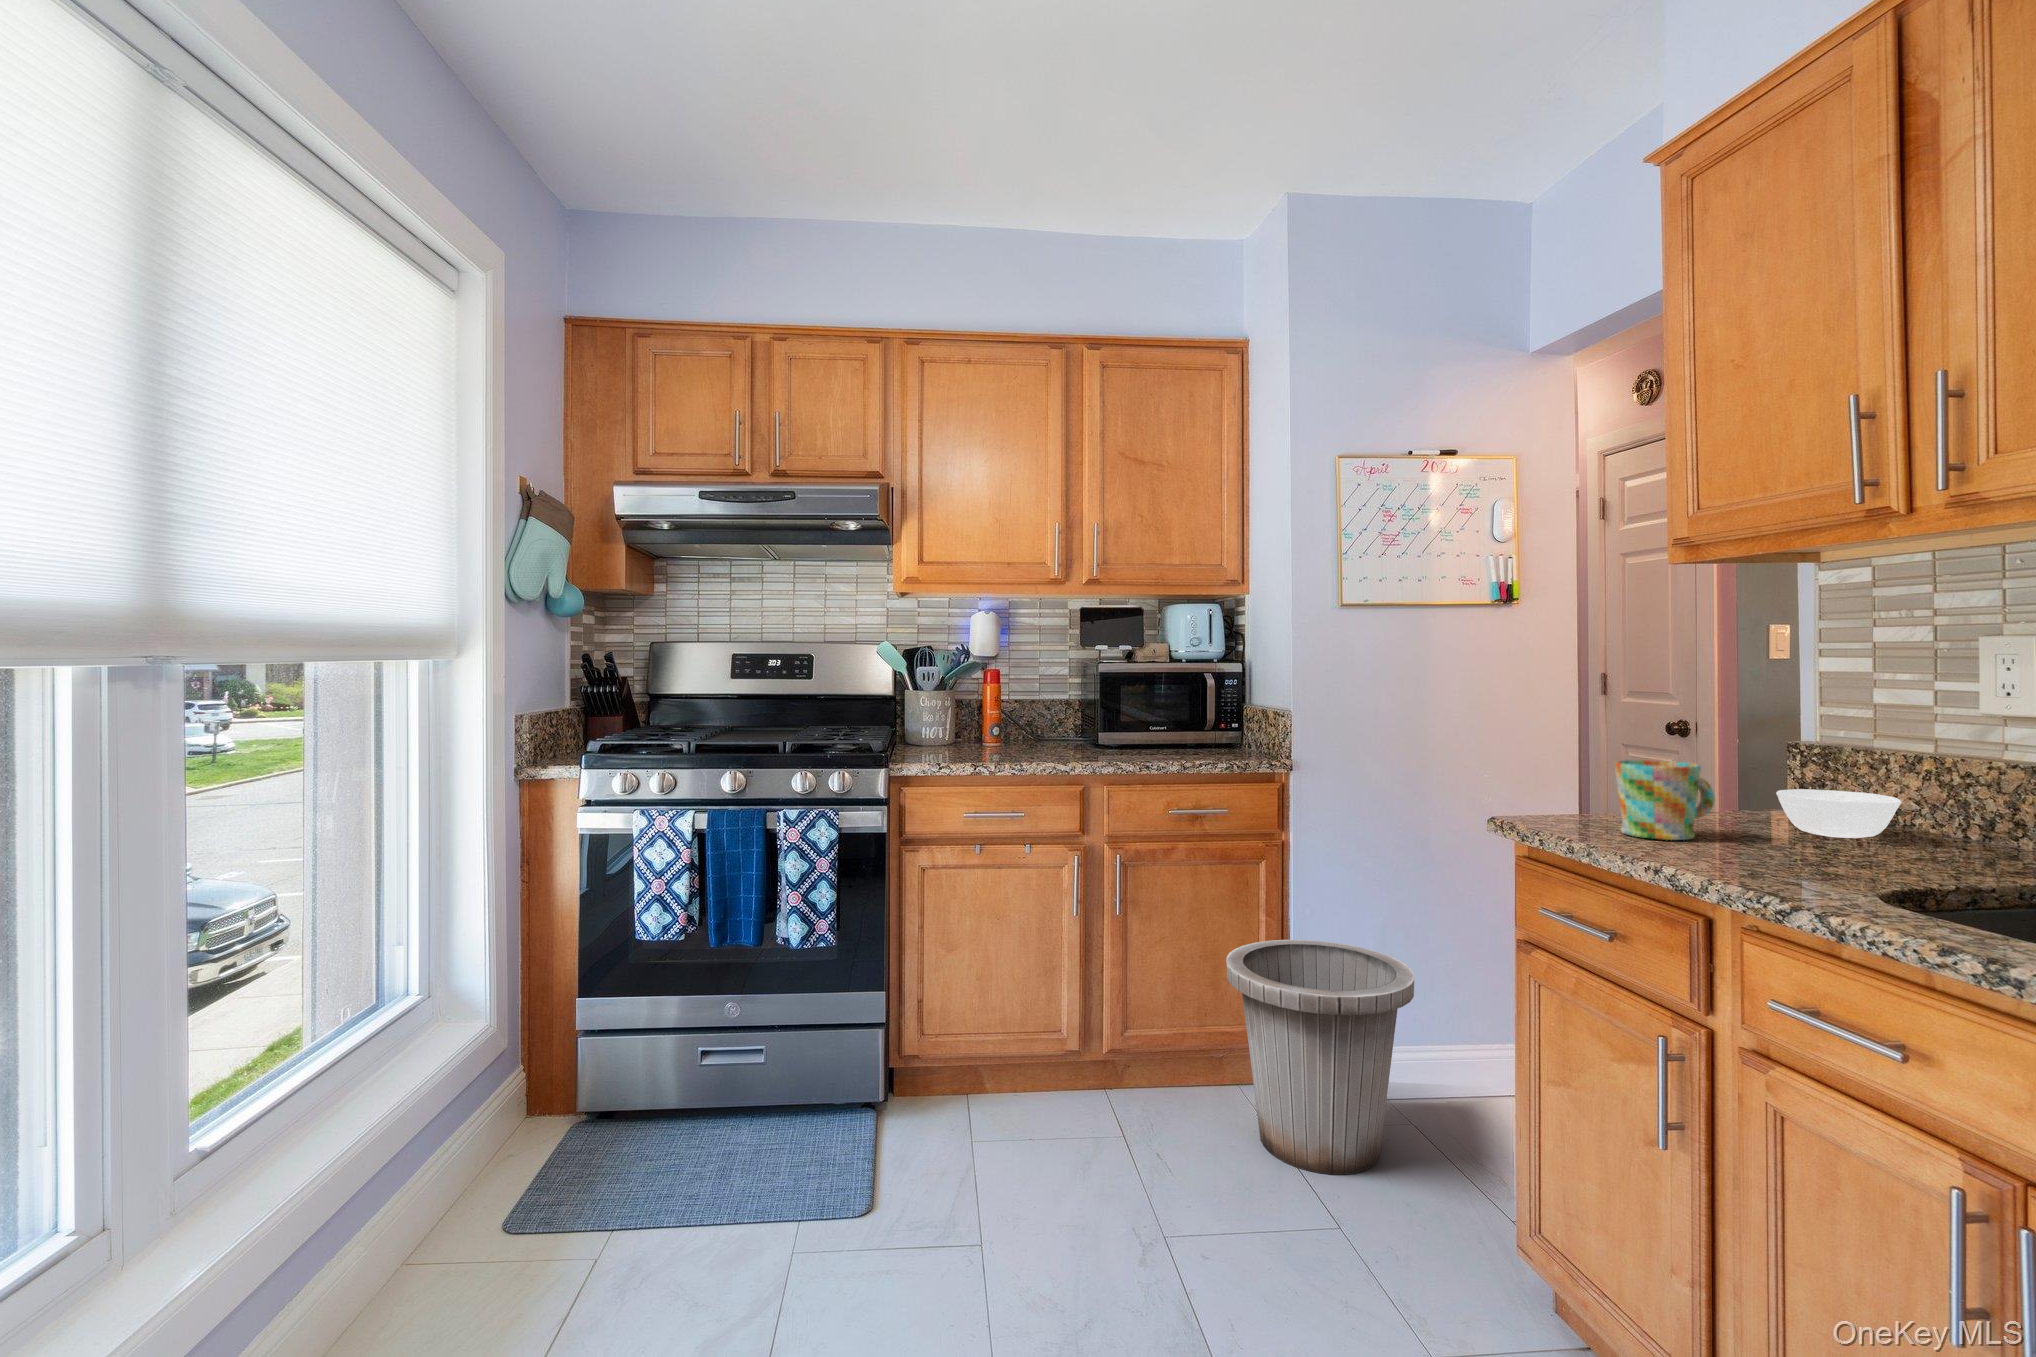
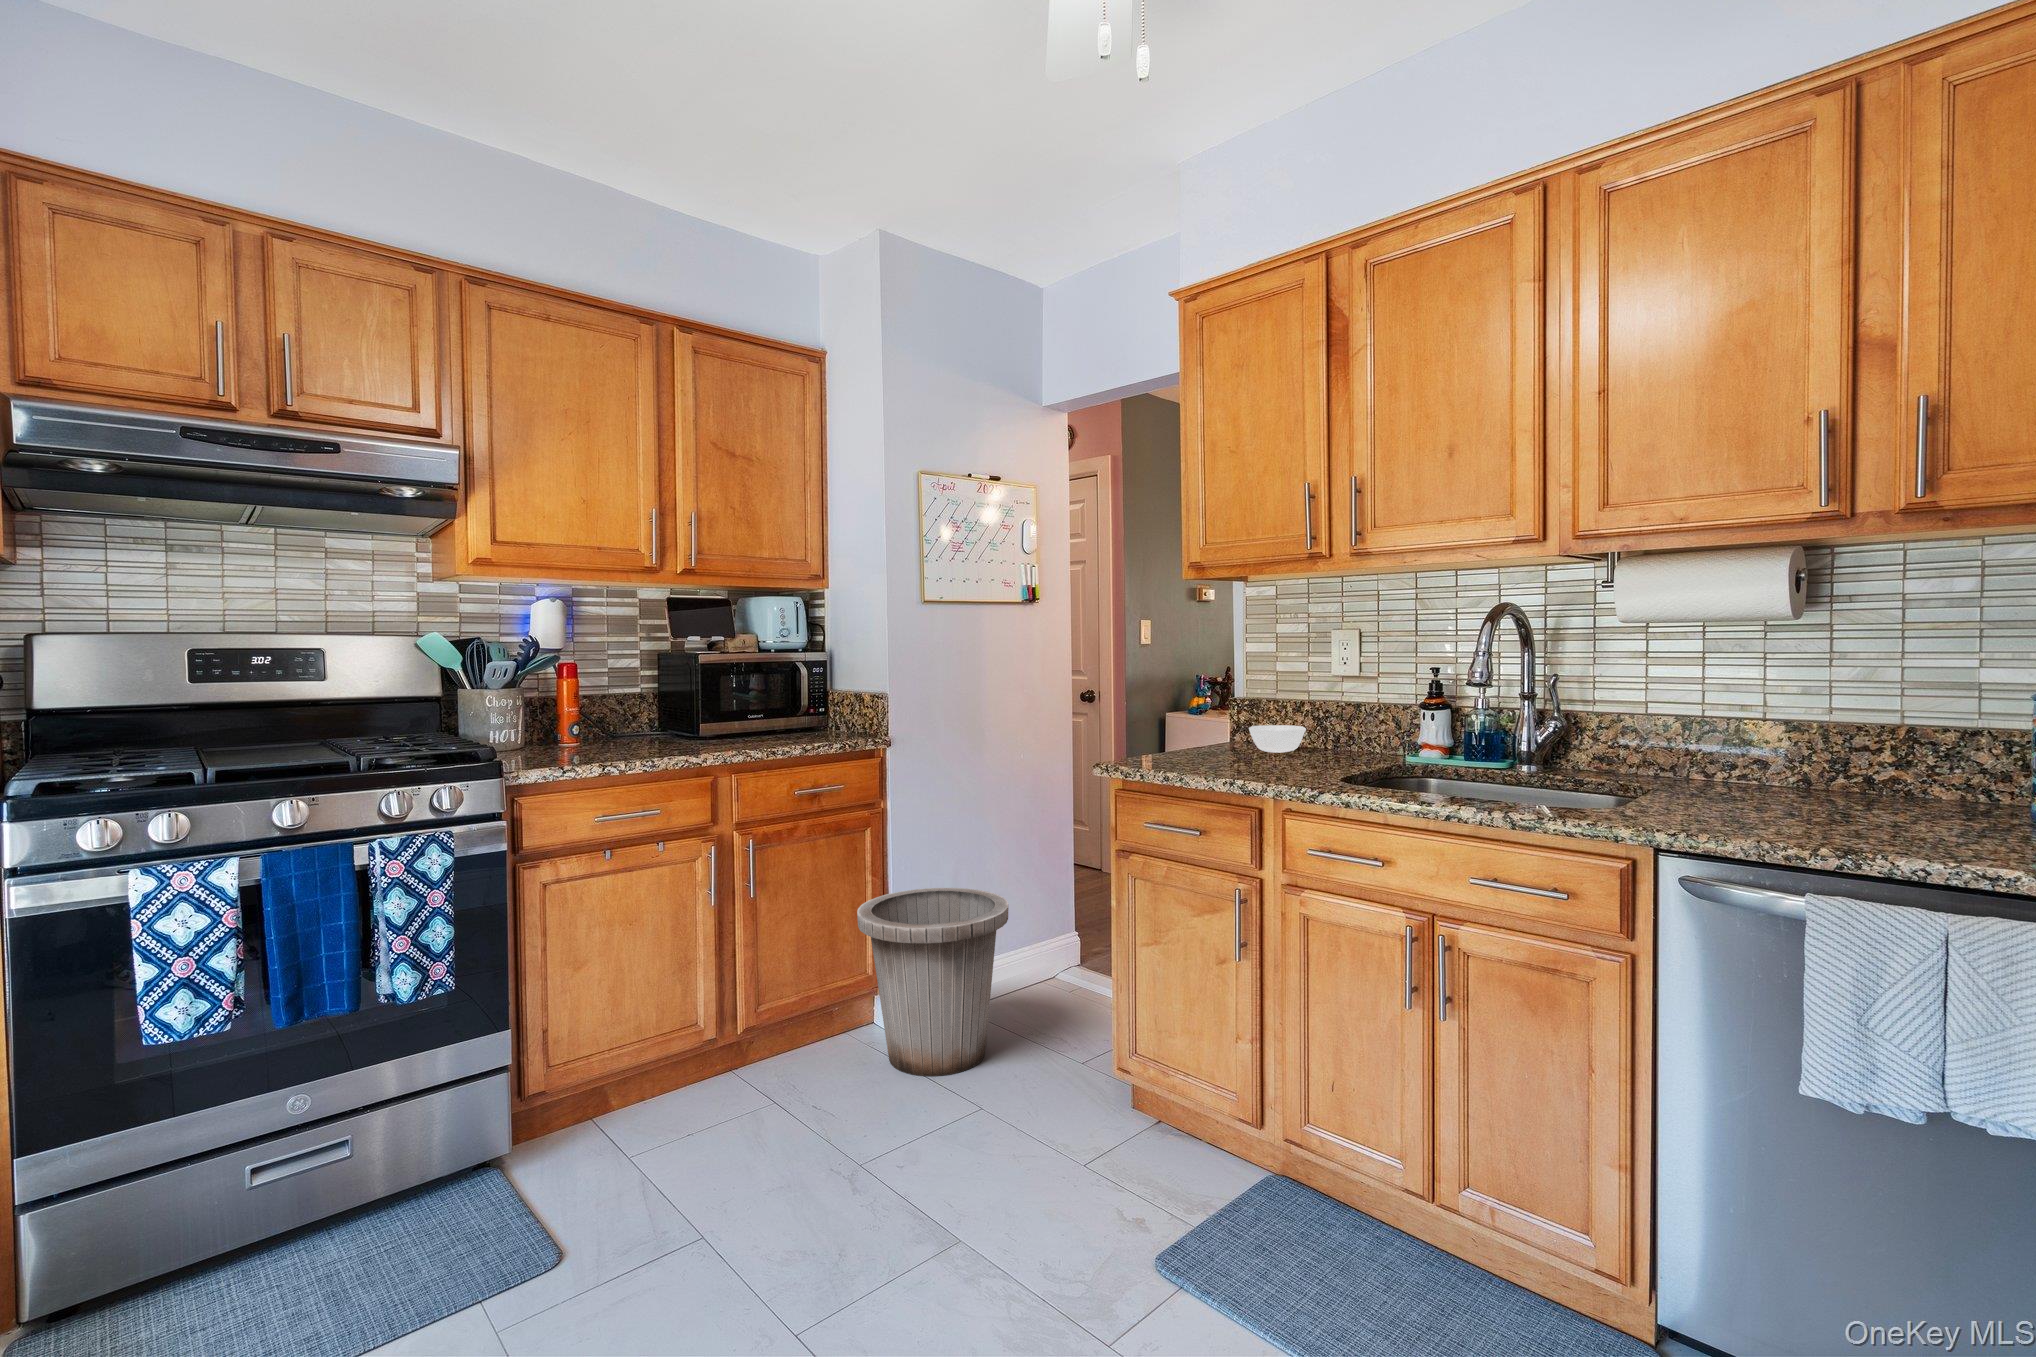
mug: present [1615,760,1715,840] -> none [1181,713,1229,763]

